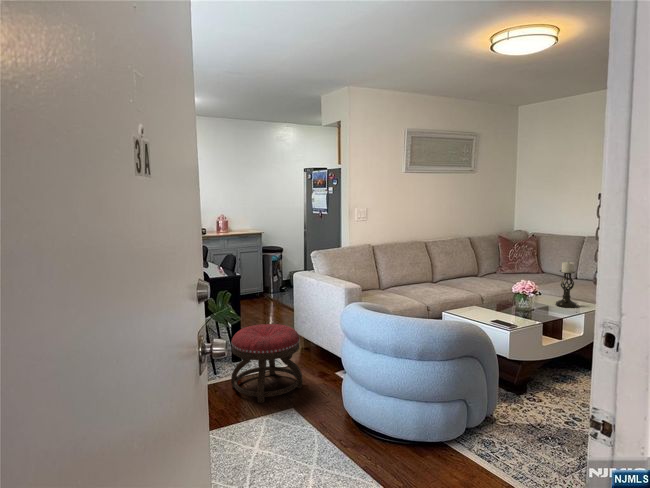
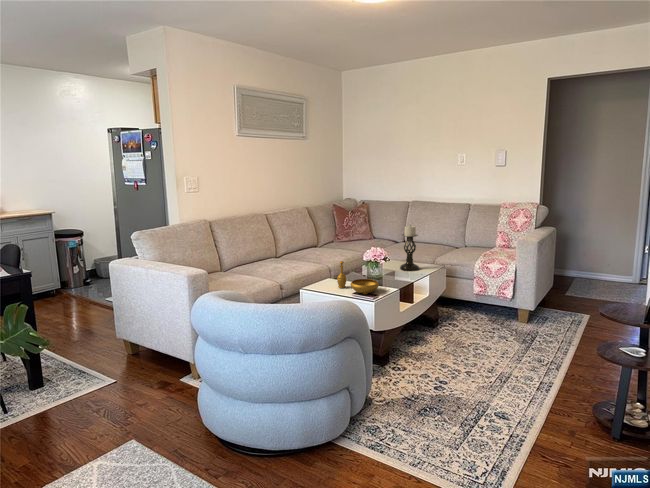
decorative bowl: none [481,290,521,323] -> present [337,261,379,294]
ottoman: present [231,324,303,403] -> none [27,330,138,442]

